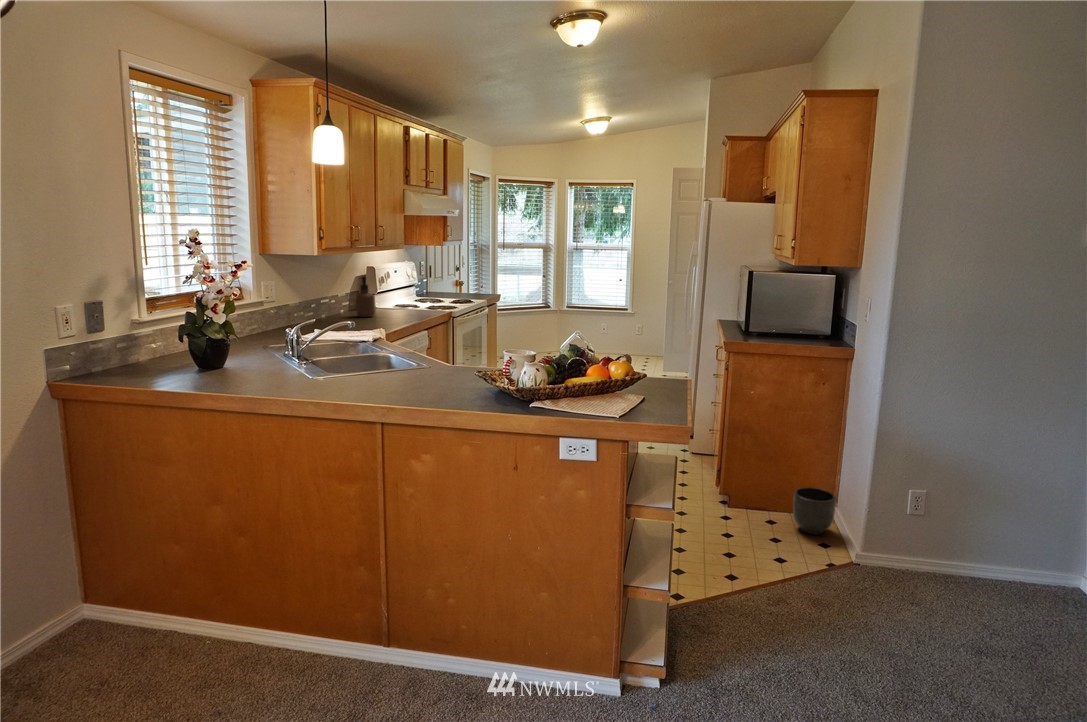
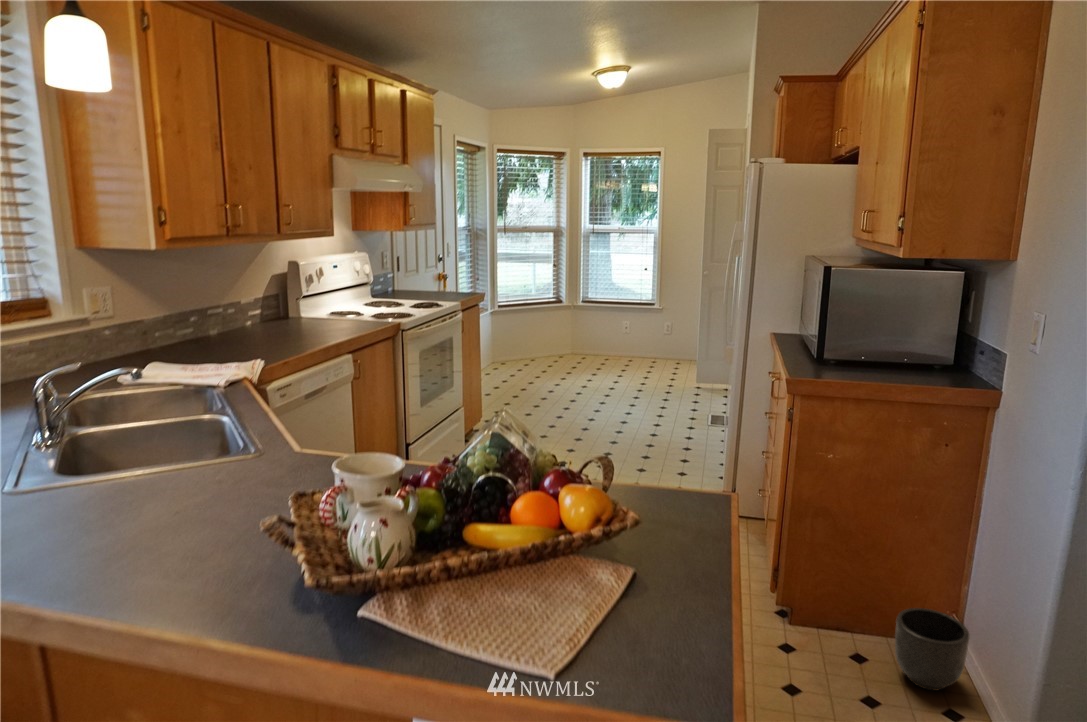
soap dispenser: present [356,276,374,317] -> none [261,276,288,332]

